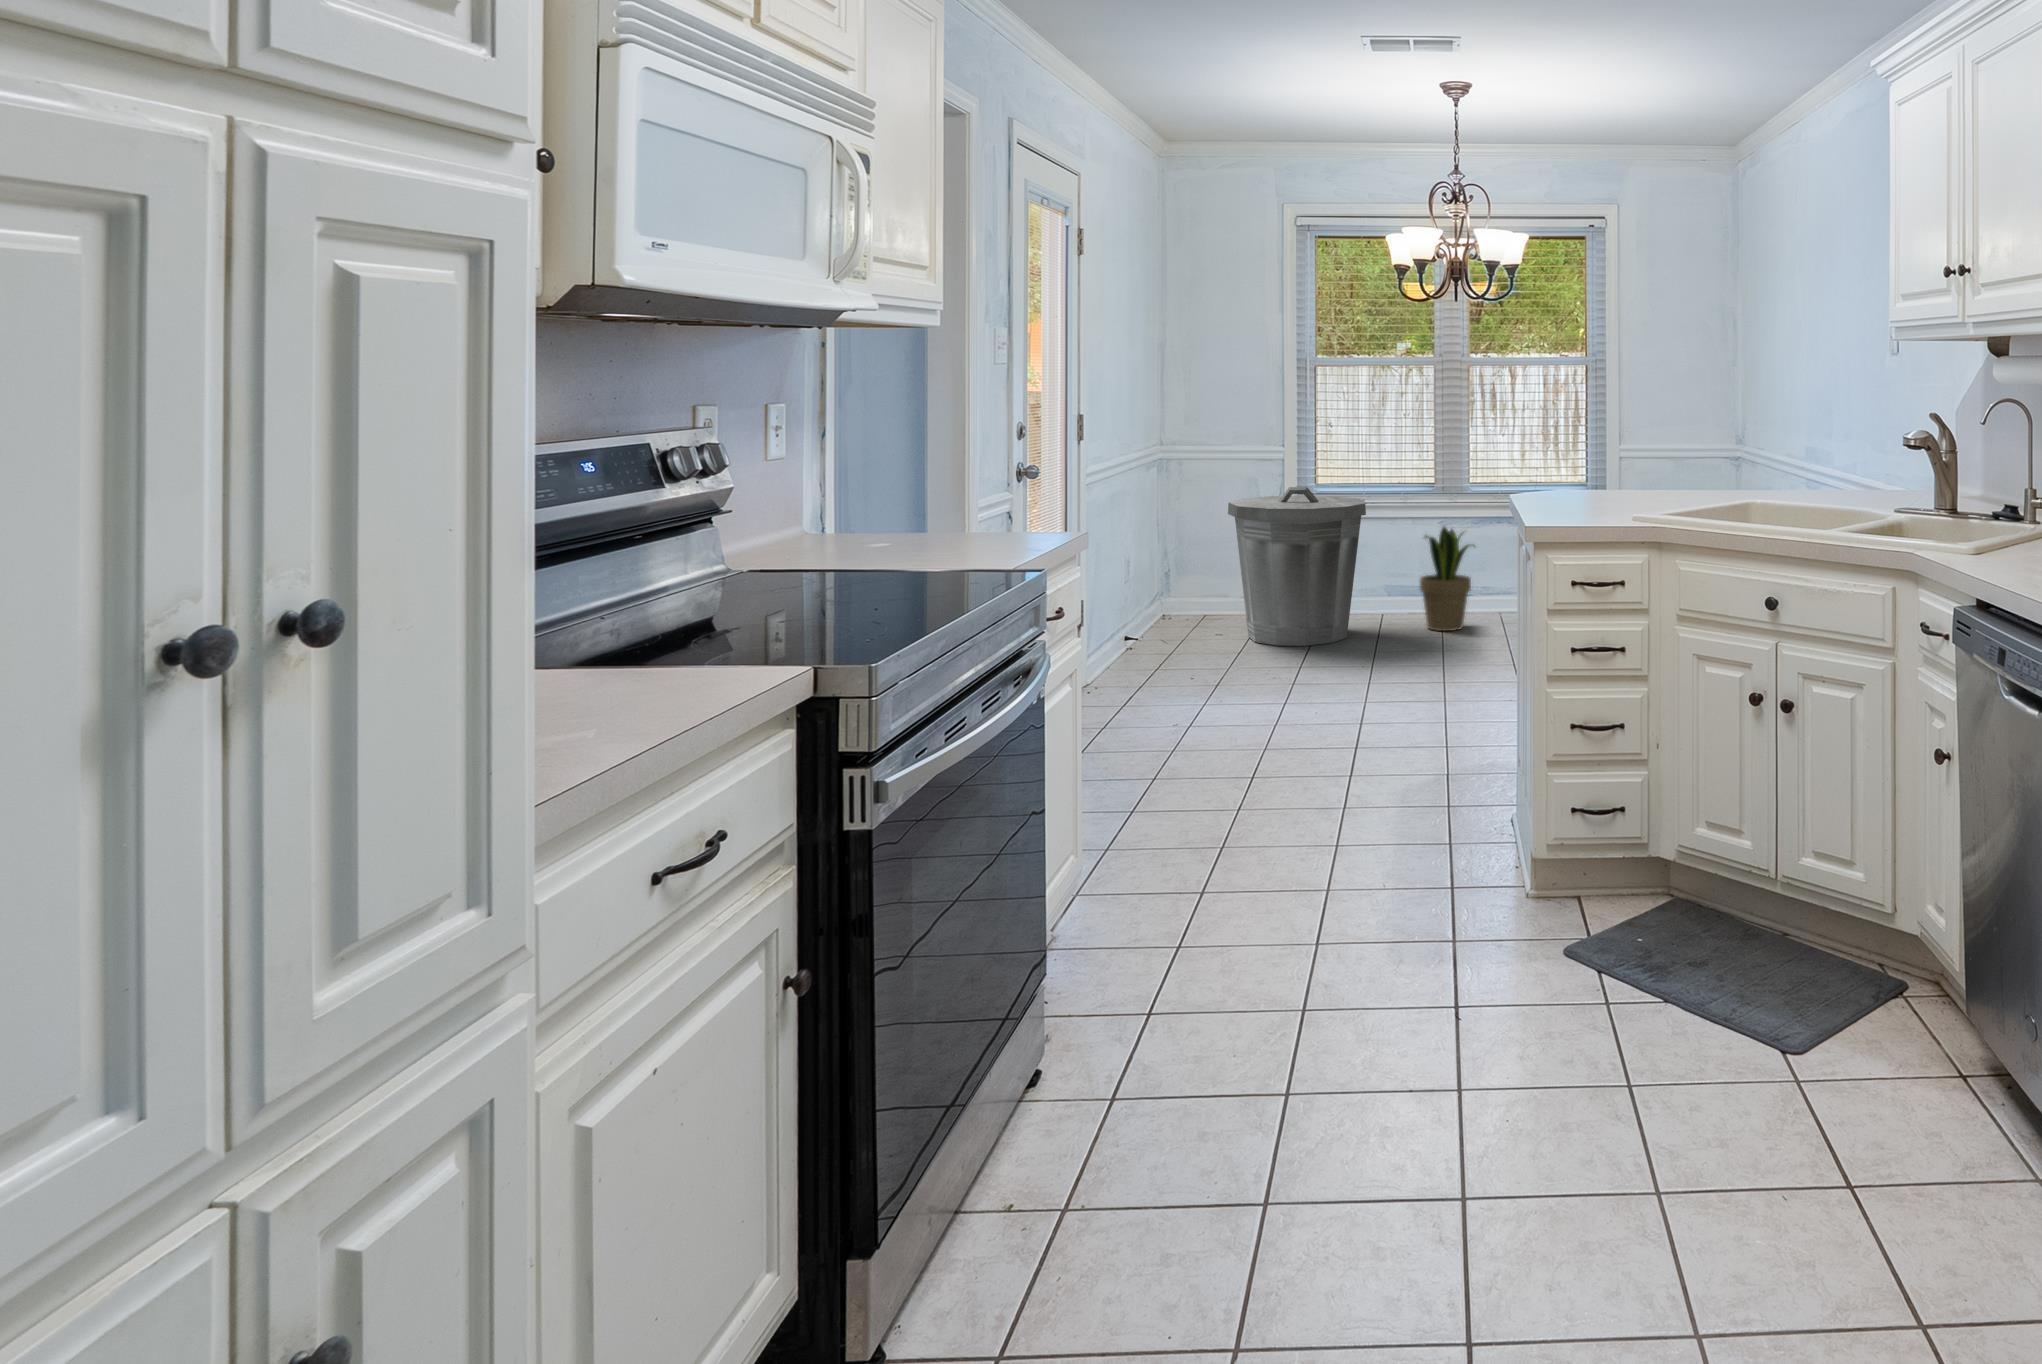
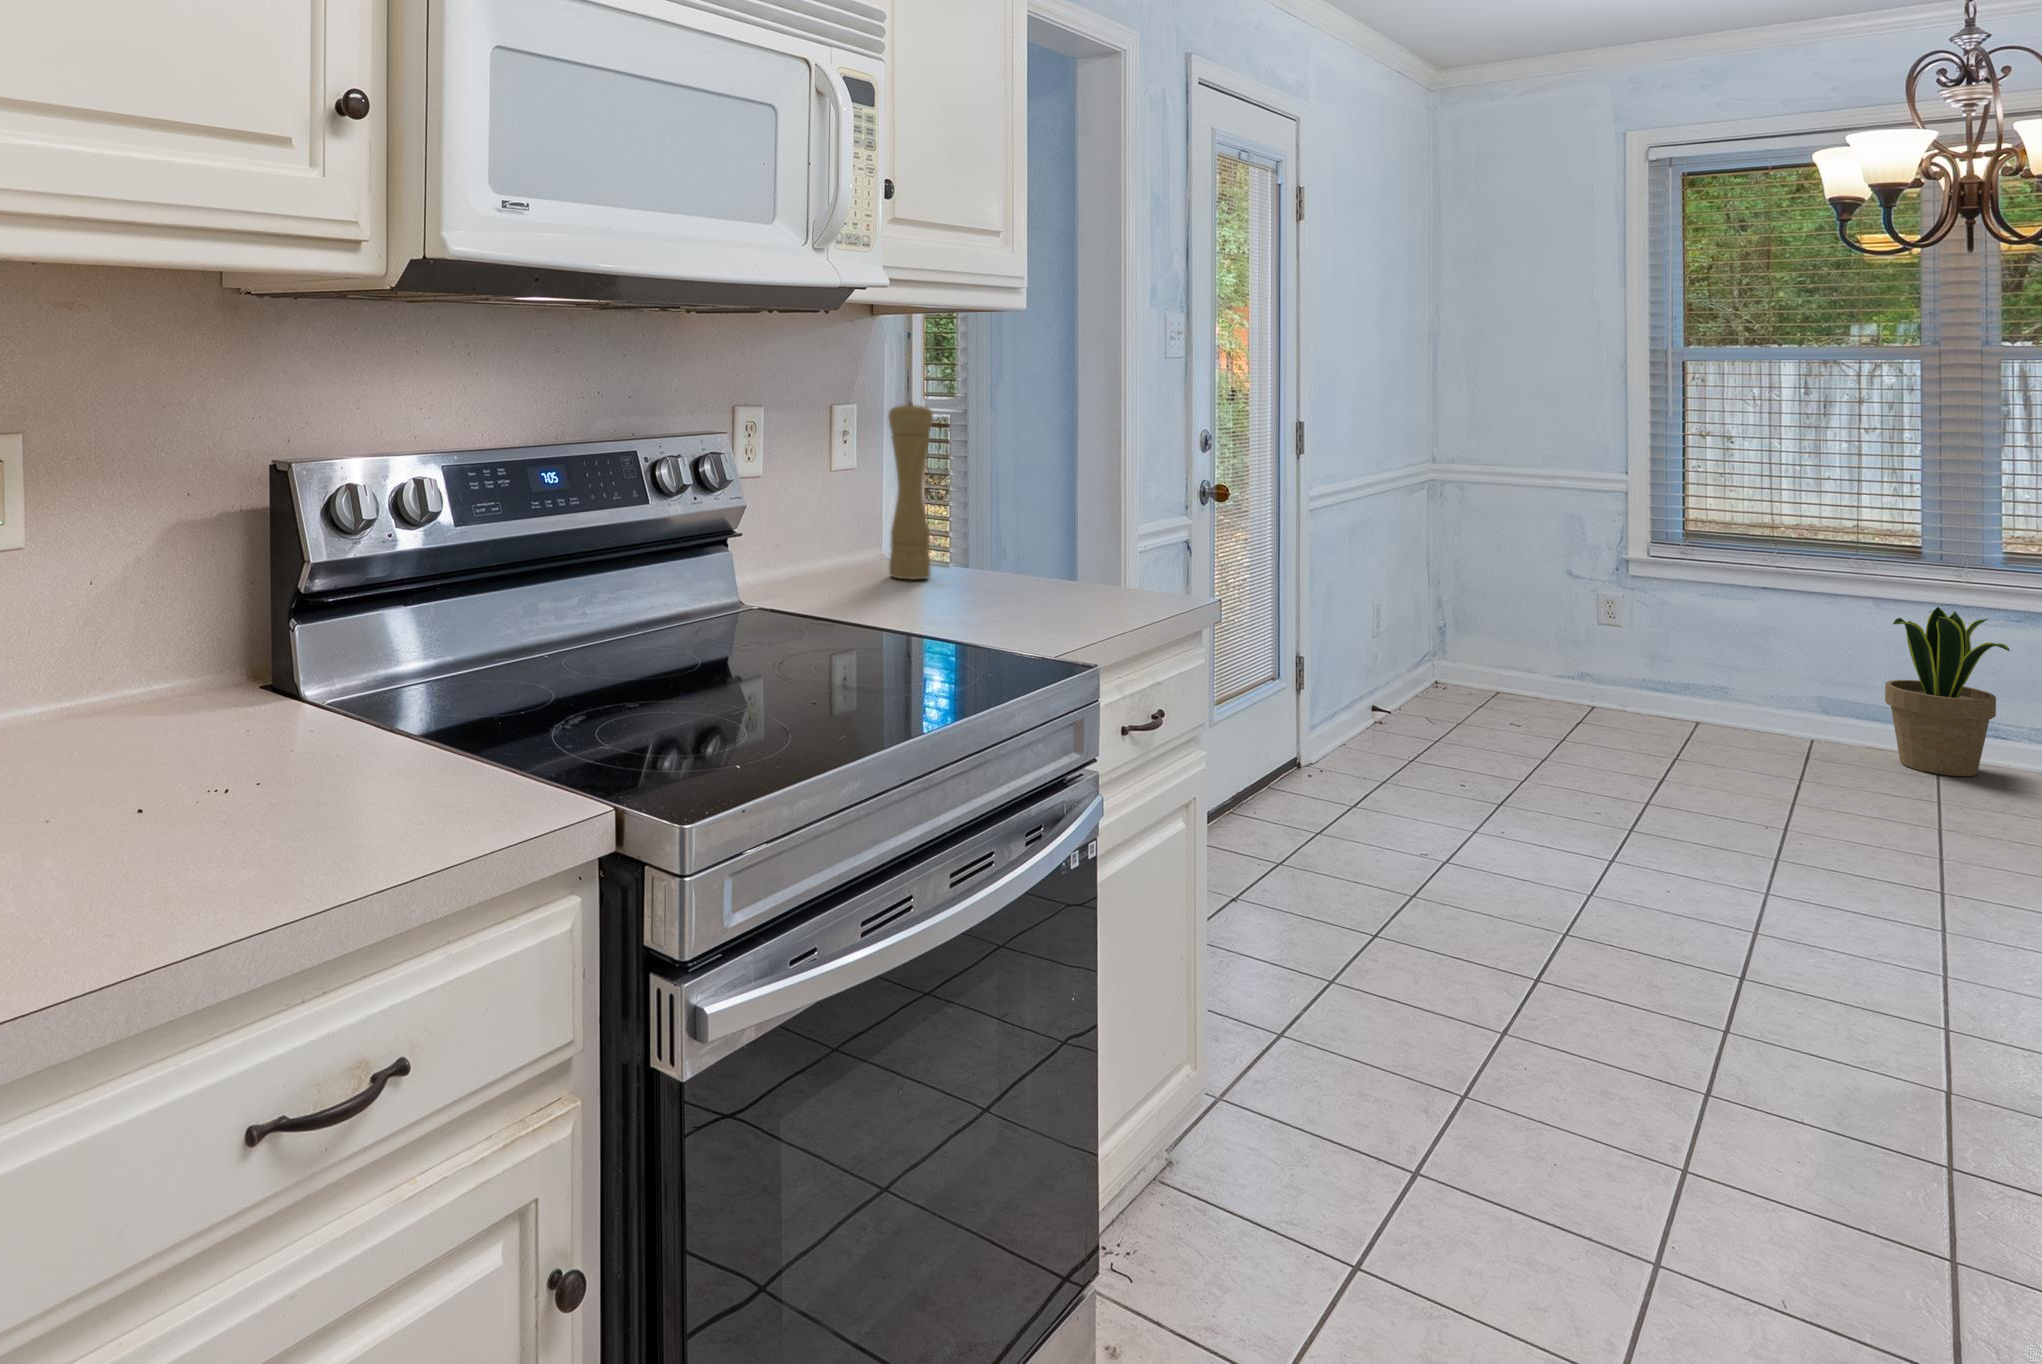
pepper mill: none [829,400,868,544] -> present [888,402,933,580]
trash can: present [1228,487,1366,646] -> none [1538,525,1778,757]

